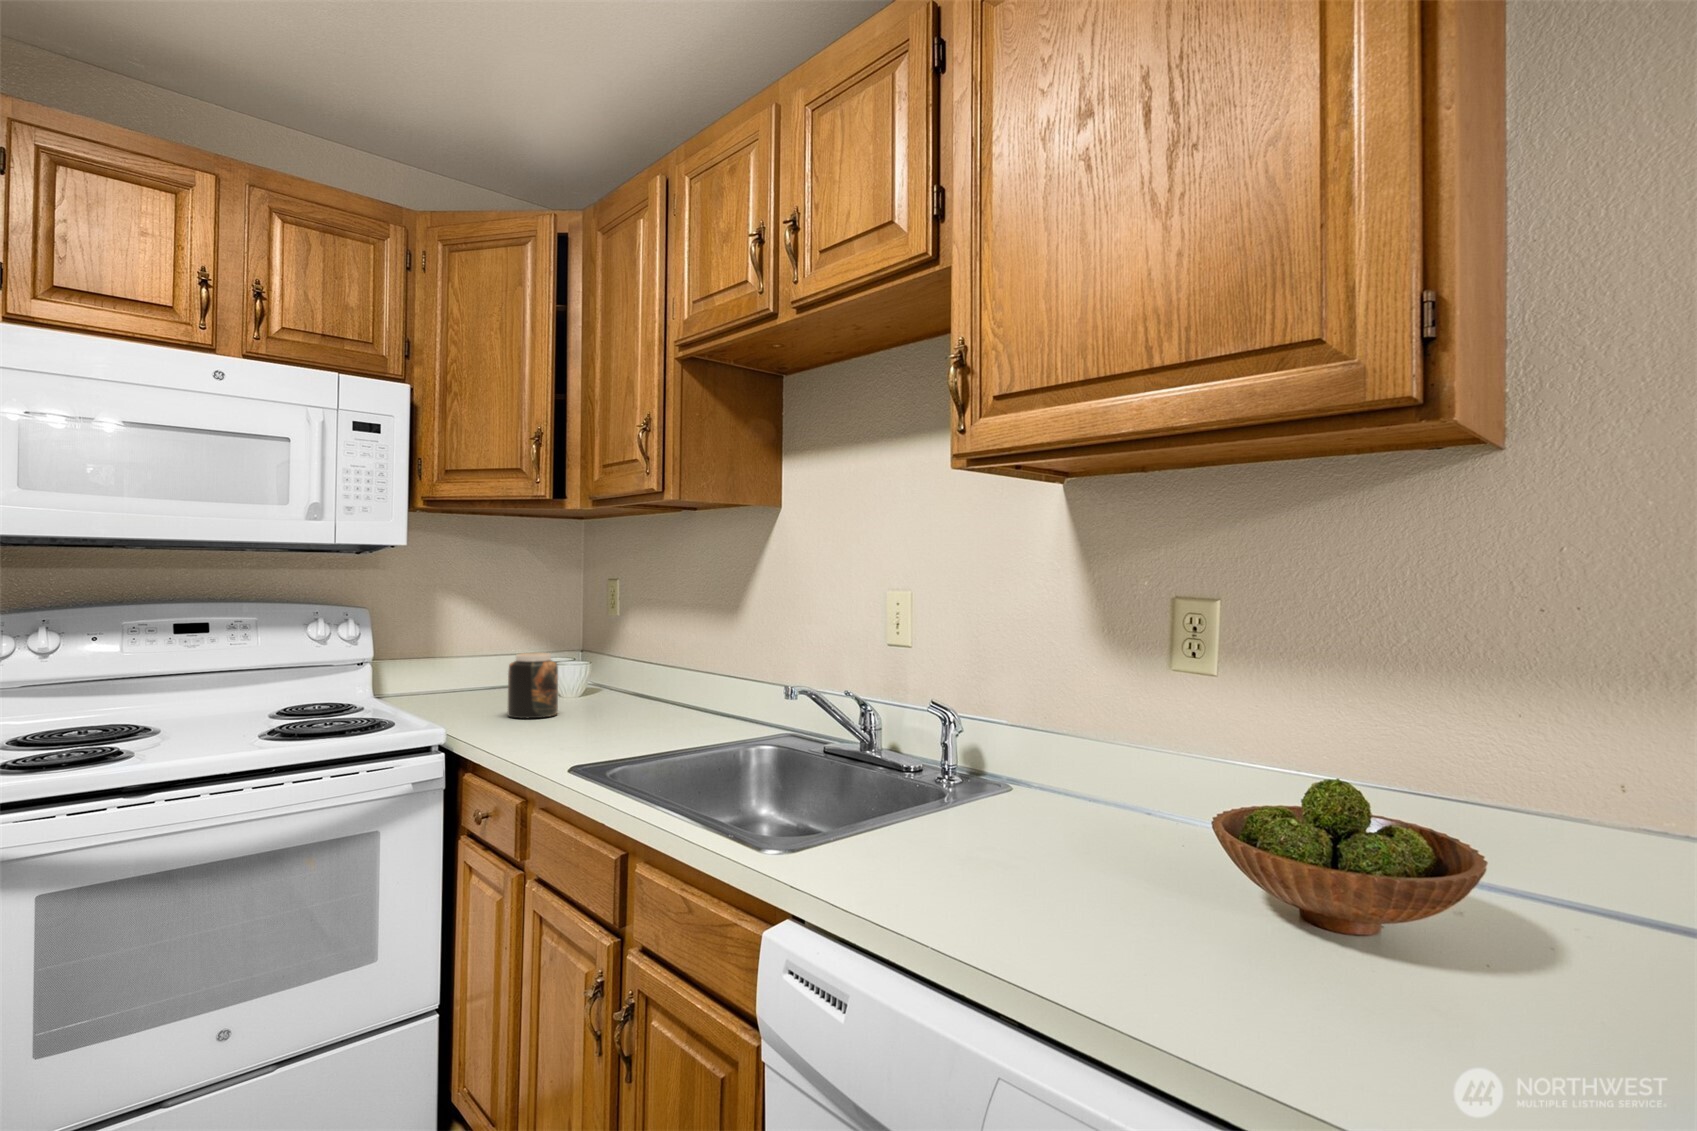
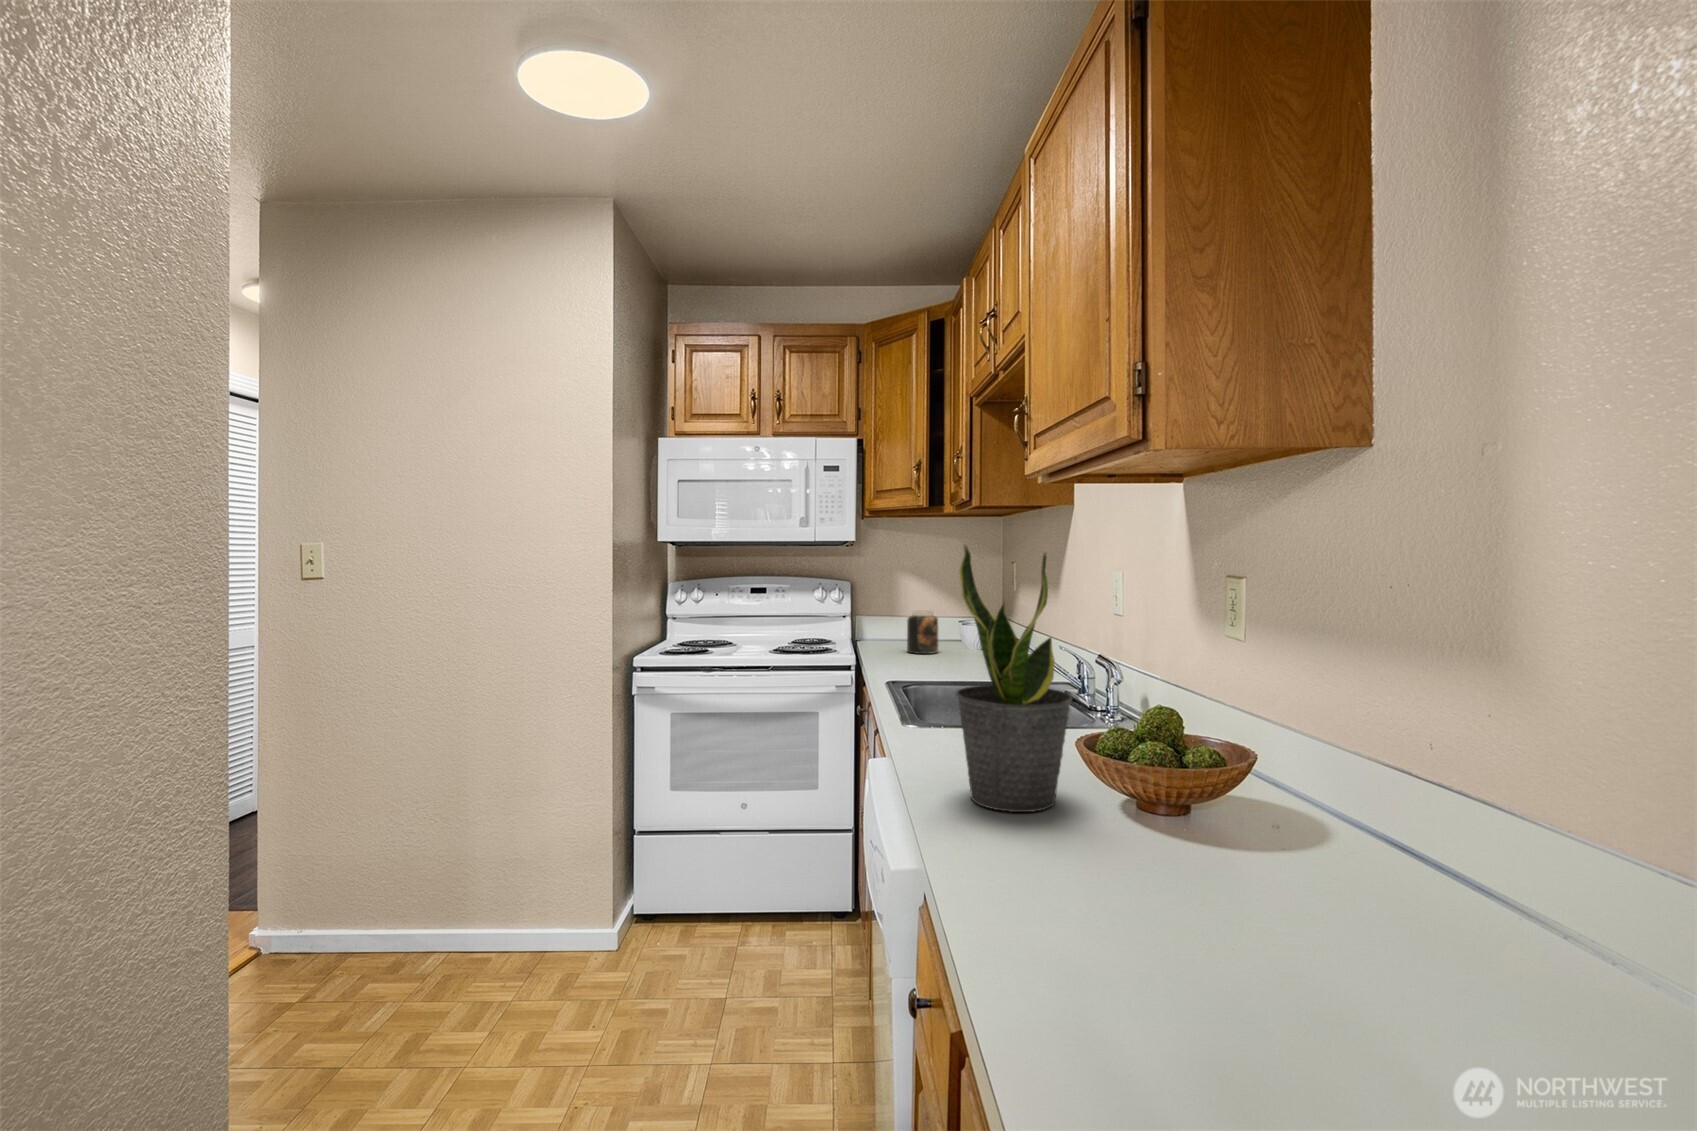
potted plant: none [1093,546,1291,980] -> present [956,544,1072,812]

